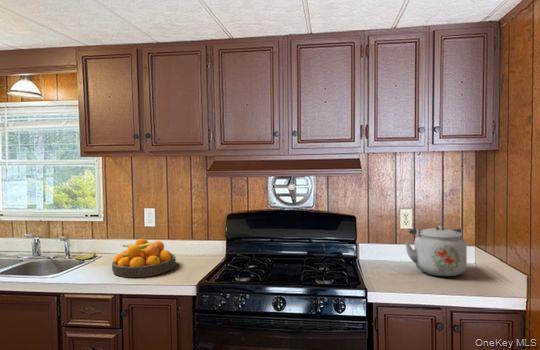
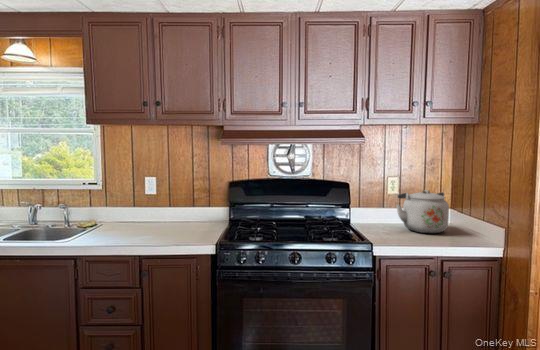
fruit bowl: present [112,239,176,277] -> none [122,205,184,240]

